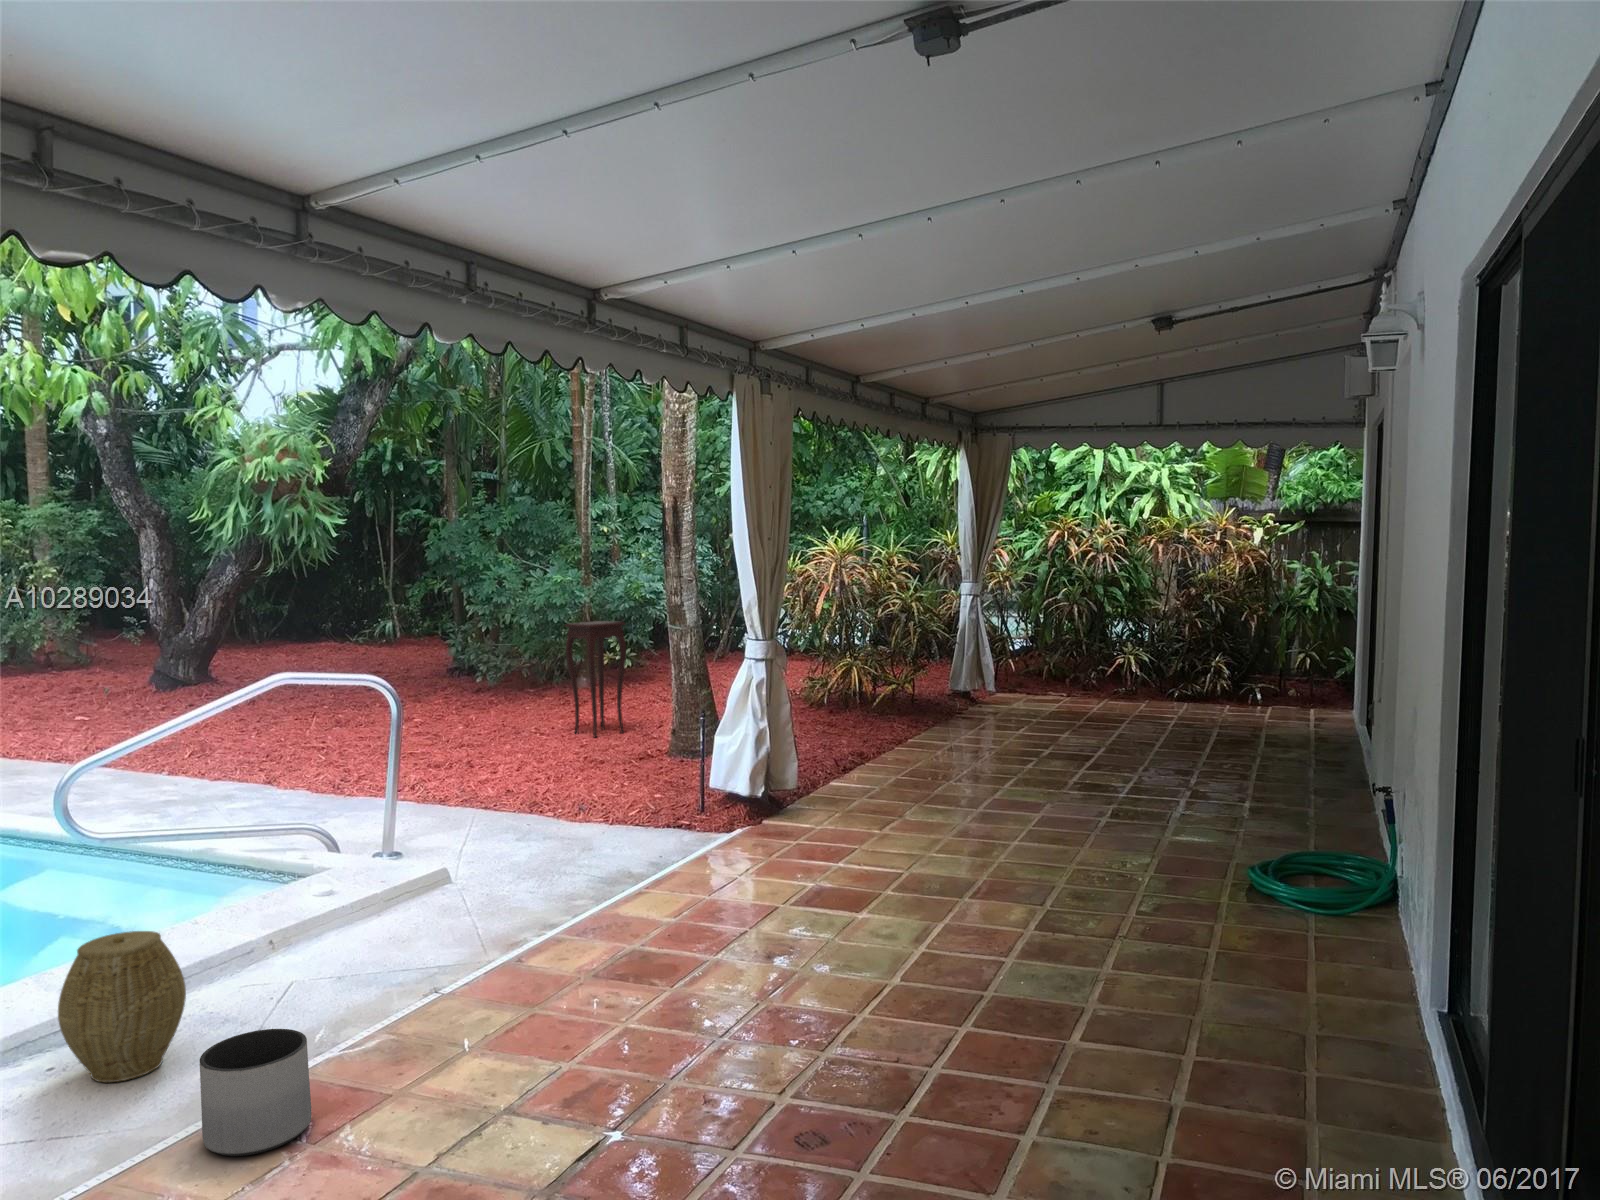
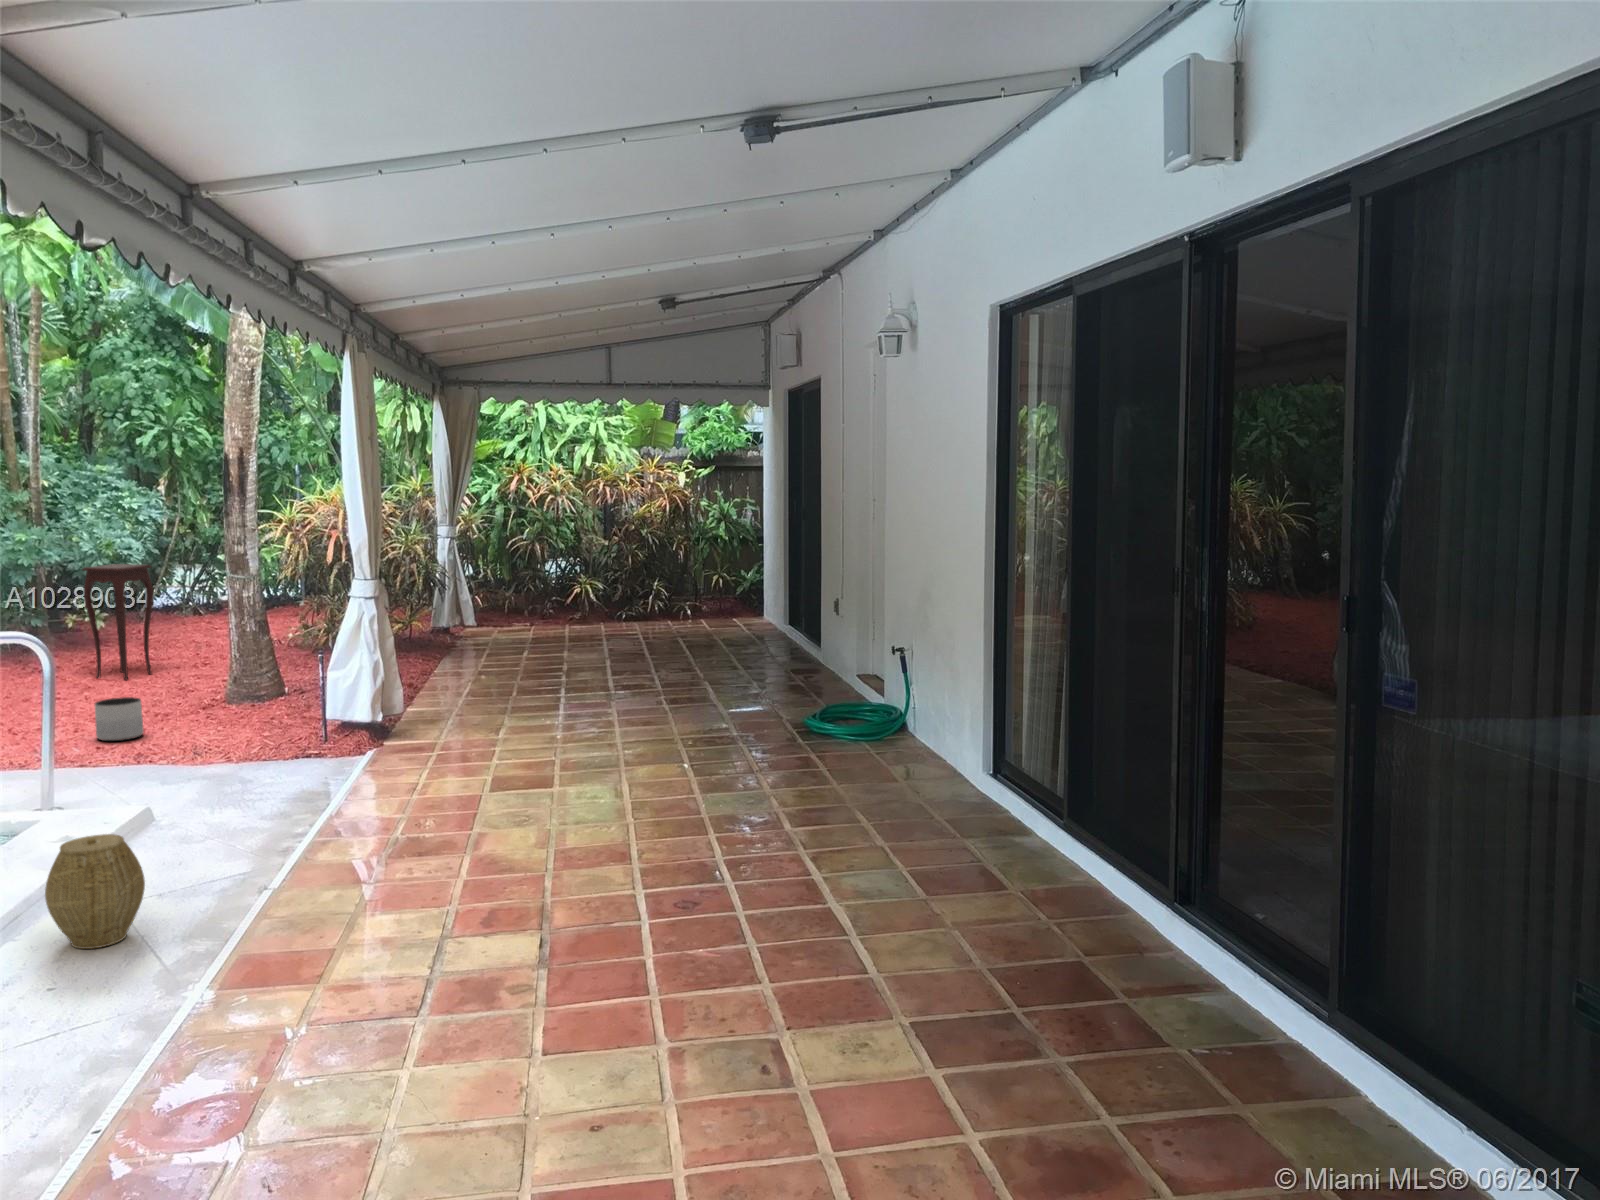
planter: present [200,1029,311,1156] -> present [95,697,144,741]

